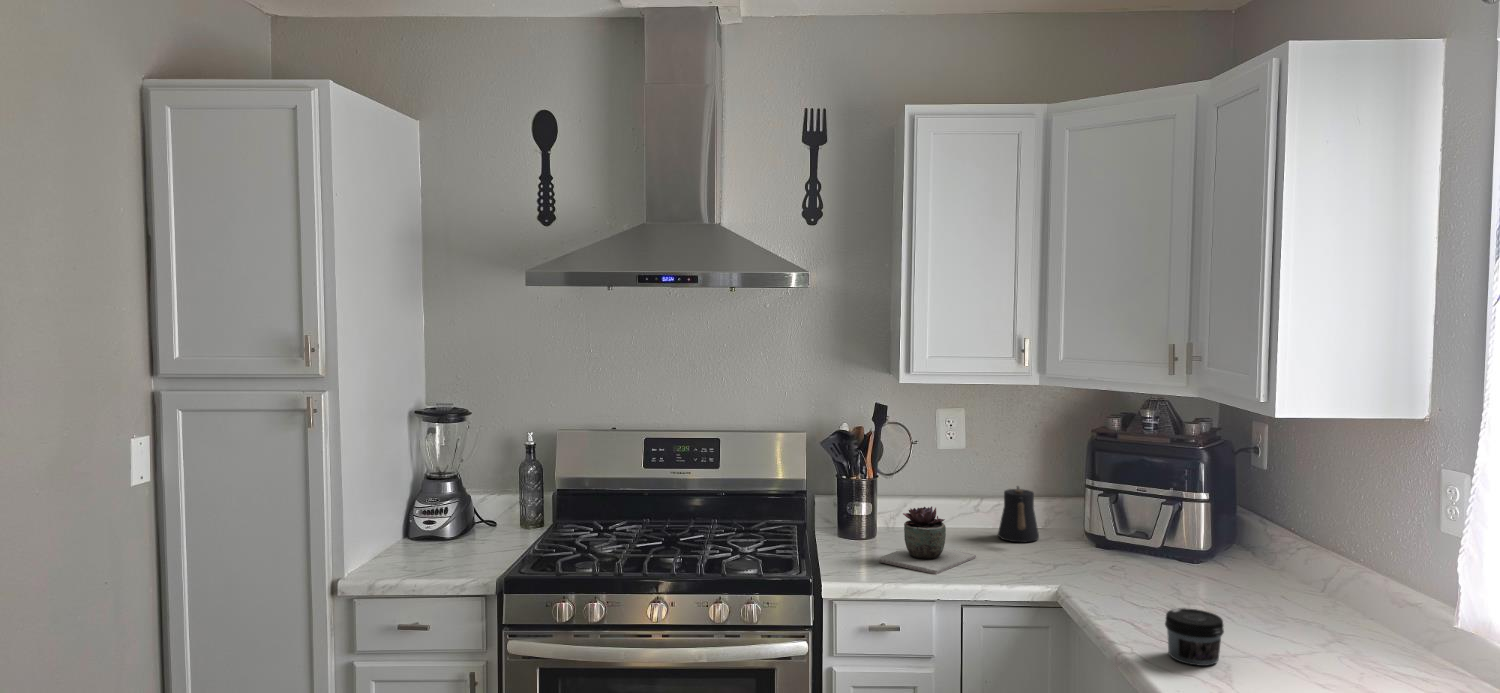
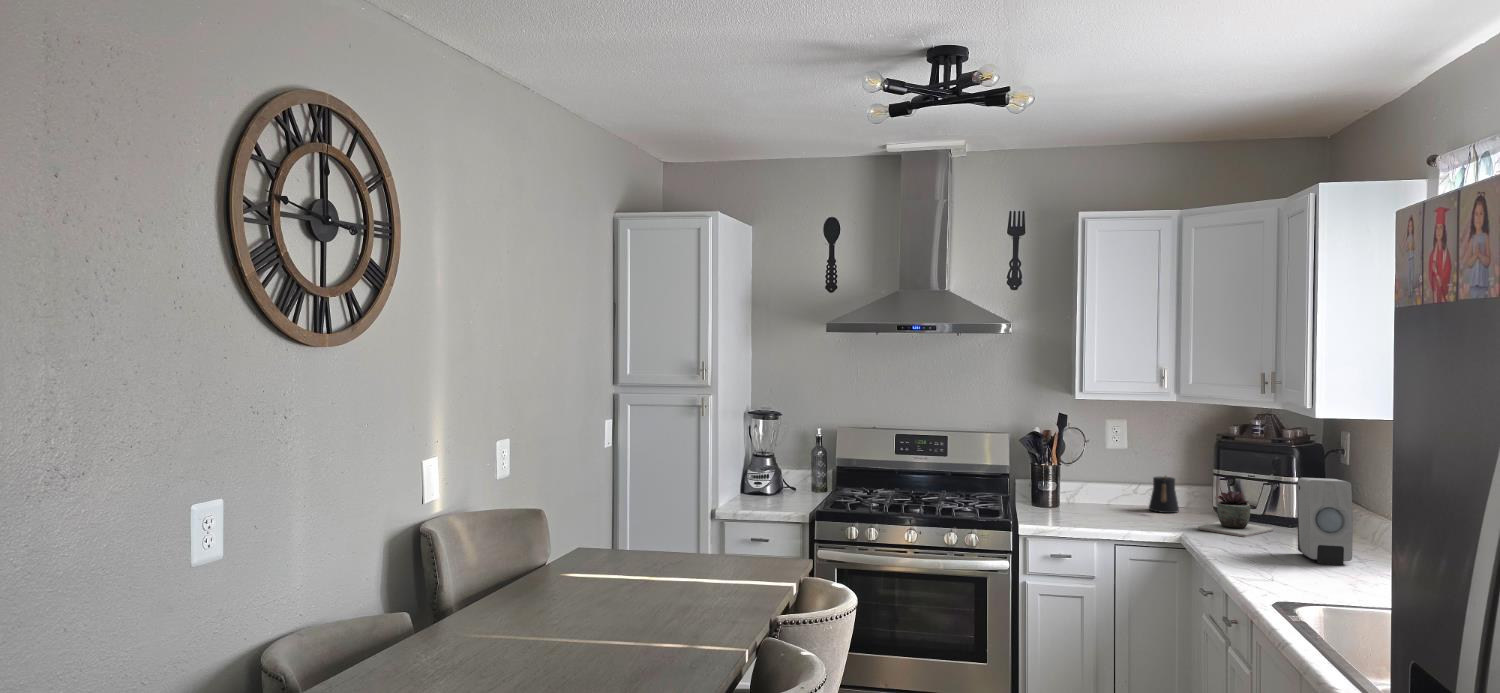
succulent plant: present [878,506,976,574] -> present [1198,491,1274,537]
soap dispenser: none [1247,510,1348,658] -> present [1297,478,1353,565]
jar: present [1165,608,1224,666] -> none [1232,533,1269,564]

